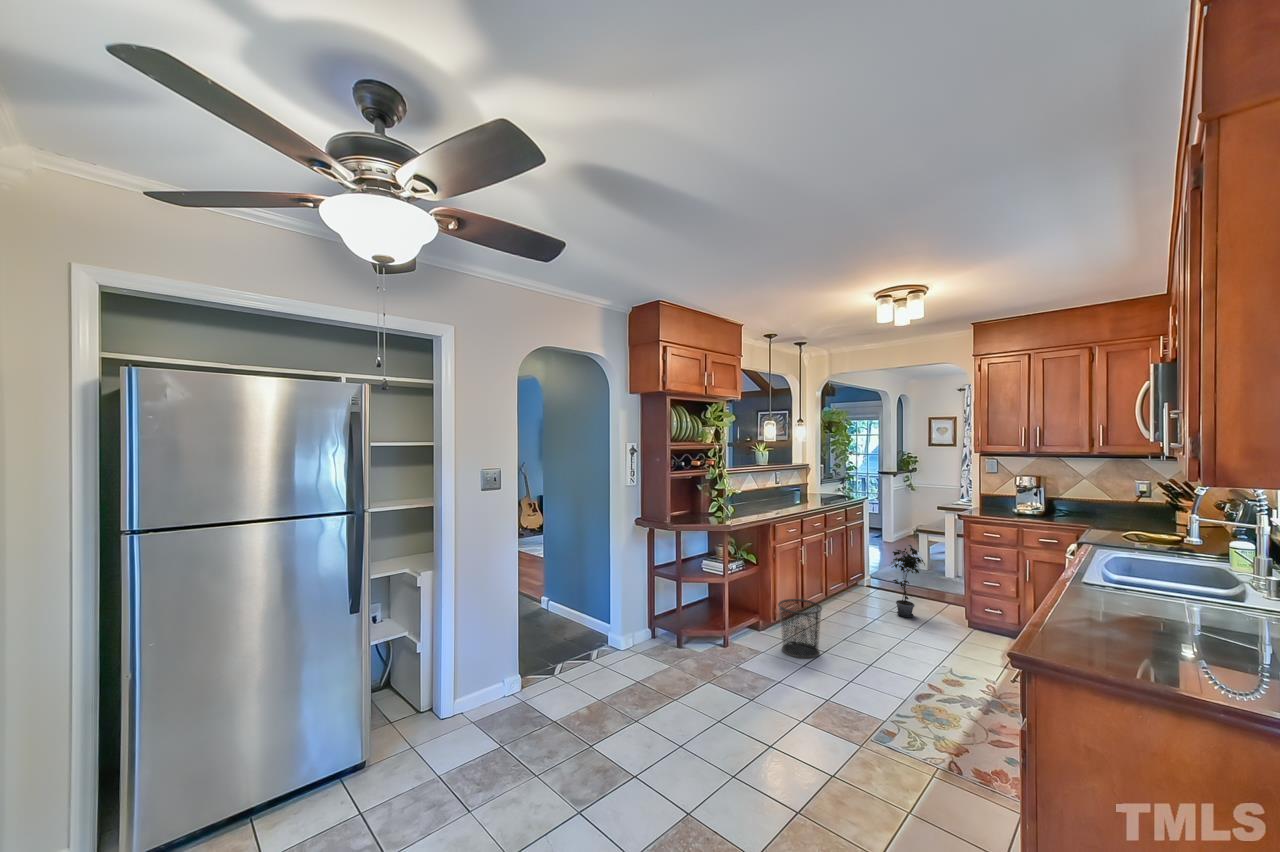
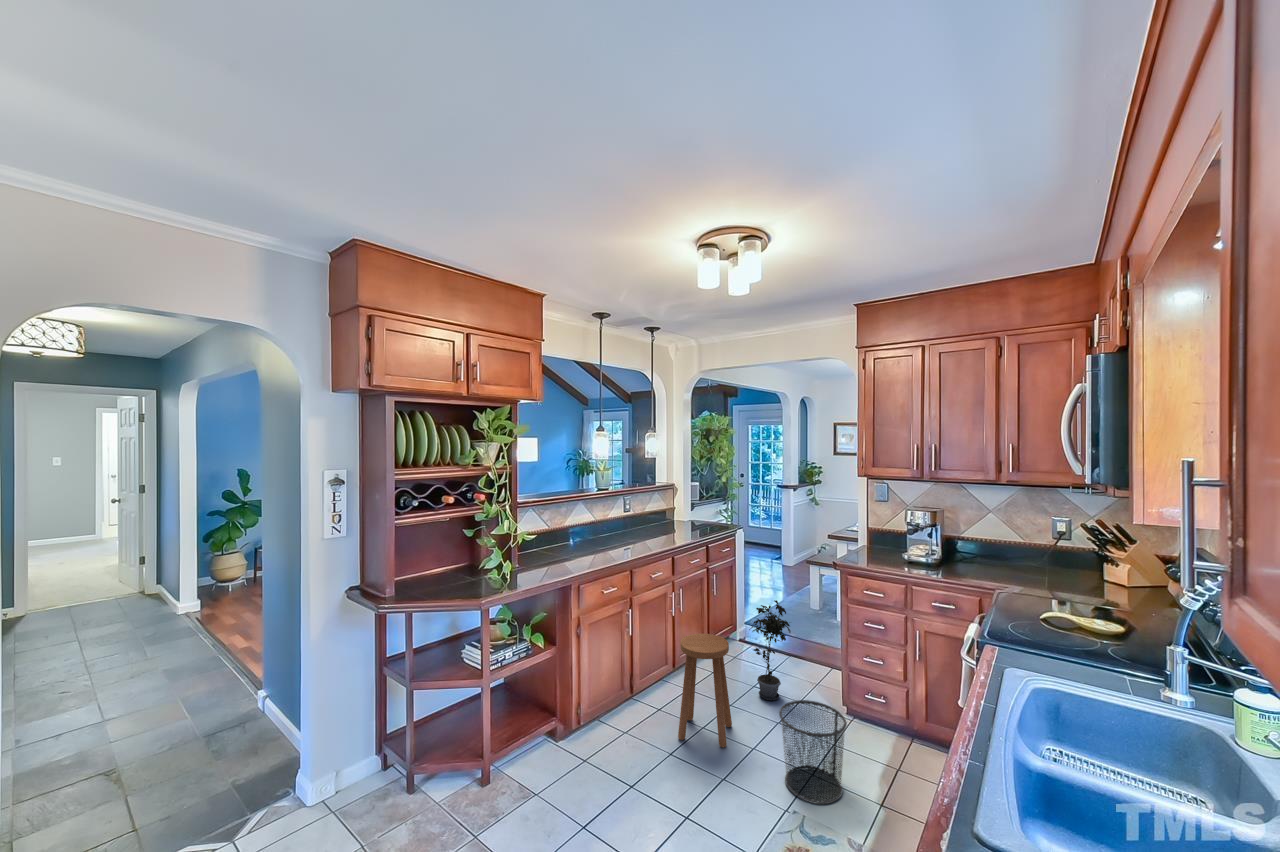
stool: none [846,563,885,638] -> present [678,634,732,748]
waste bin: present [778,599,822,658] -> present [779,700,847,804]

